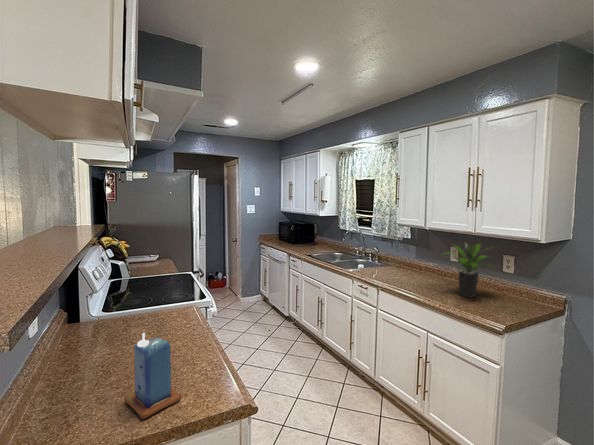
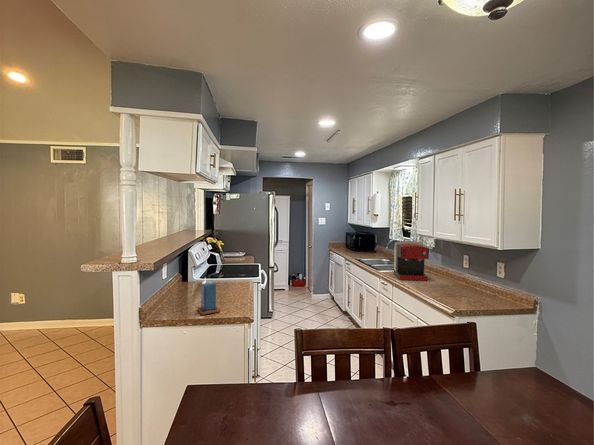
coffee maker: none [370,232,418,282] -> present [394,241,429,281]
potted plant: present [444,243,492,298] -> none [436,249,482,295]

